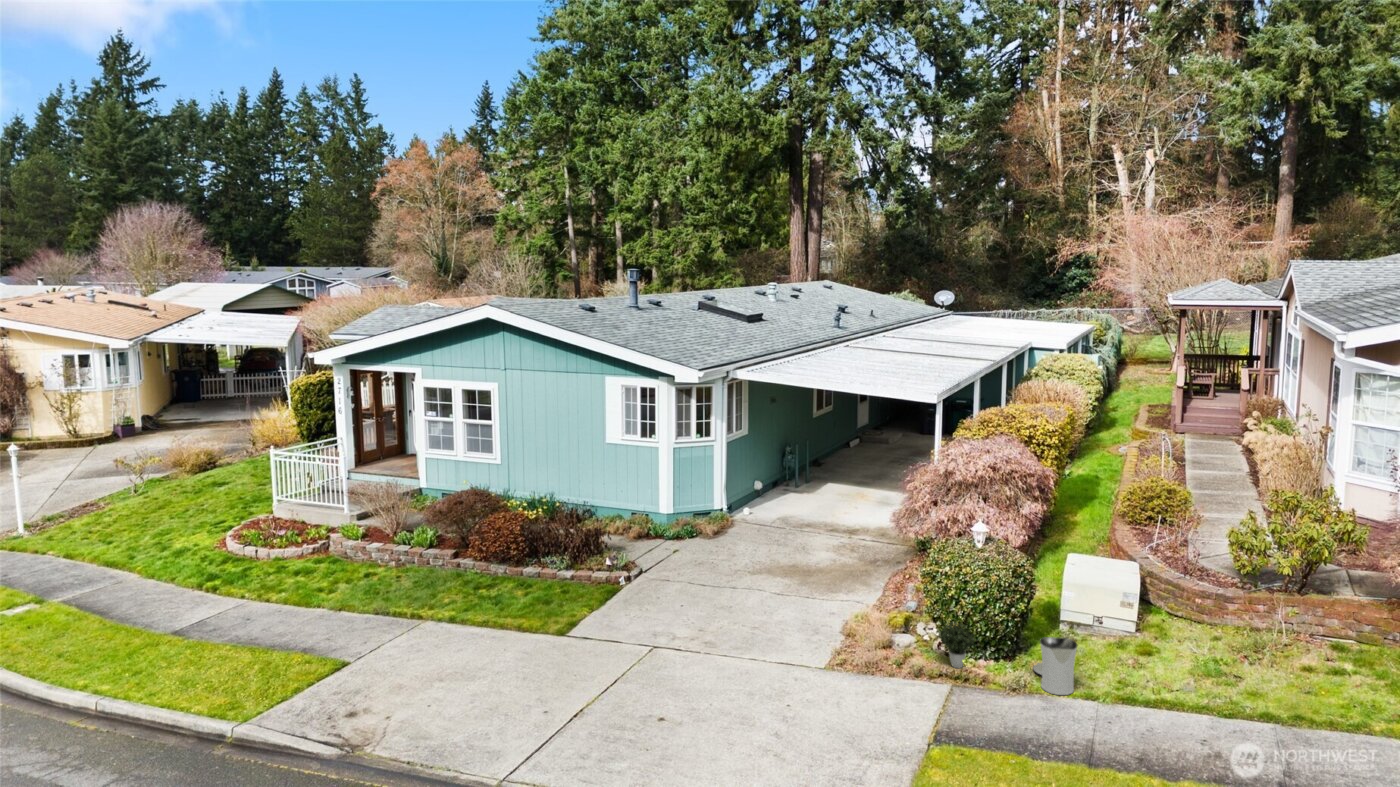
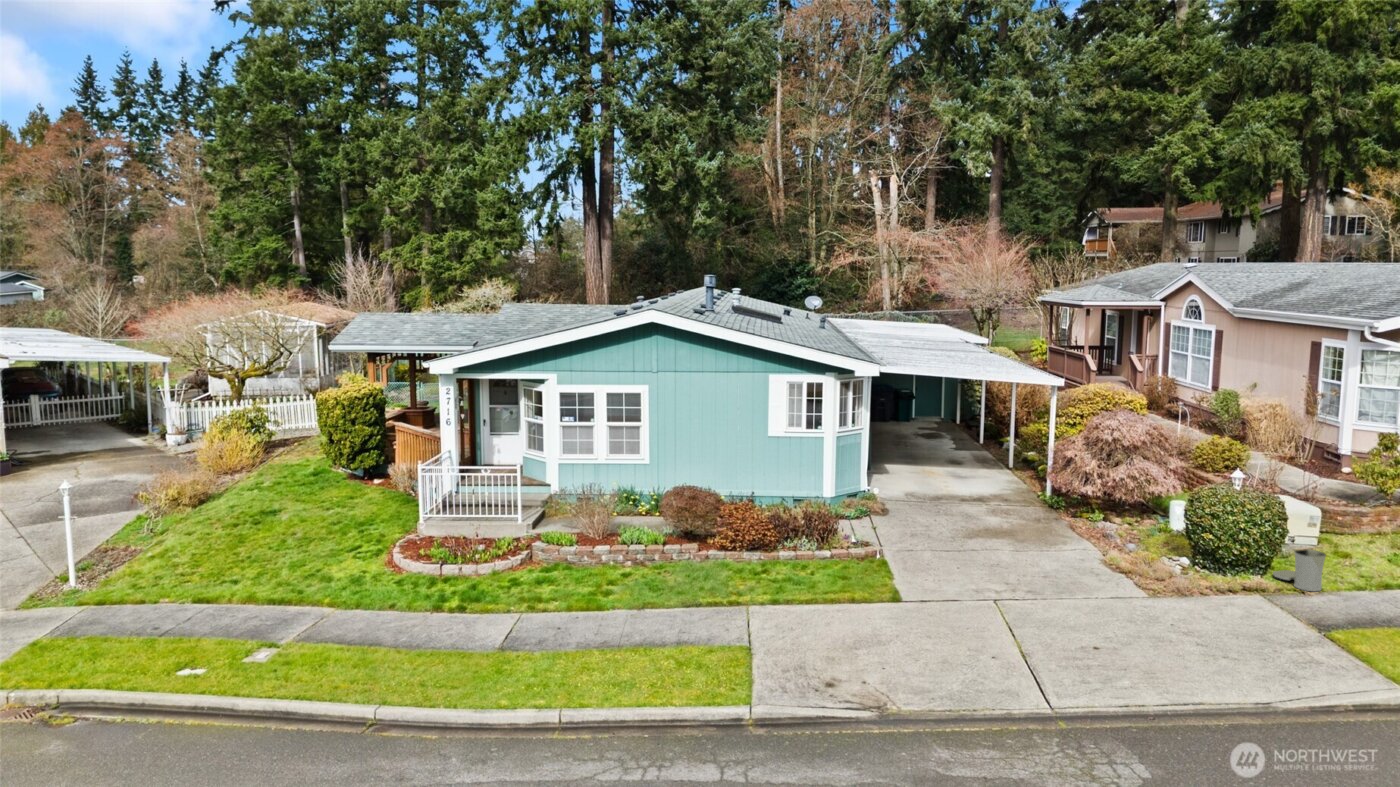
potted plant: present [939,619,975,668] -> none [1210,545,1241,584]

